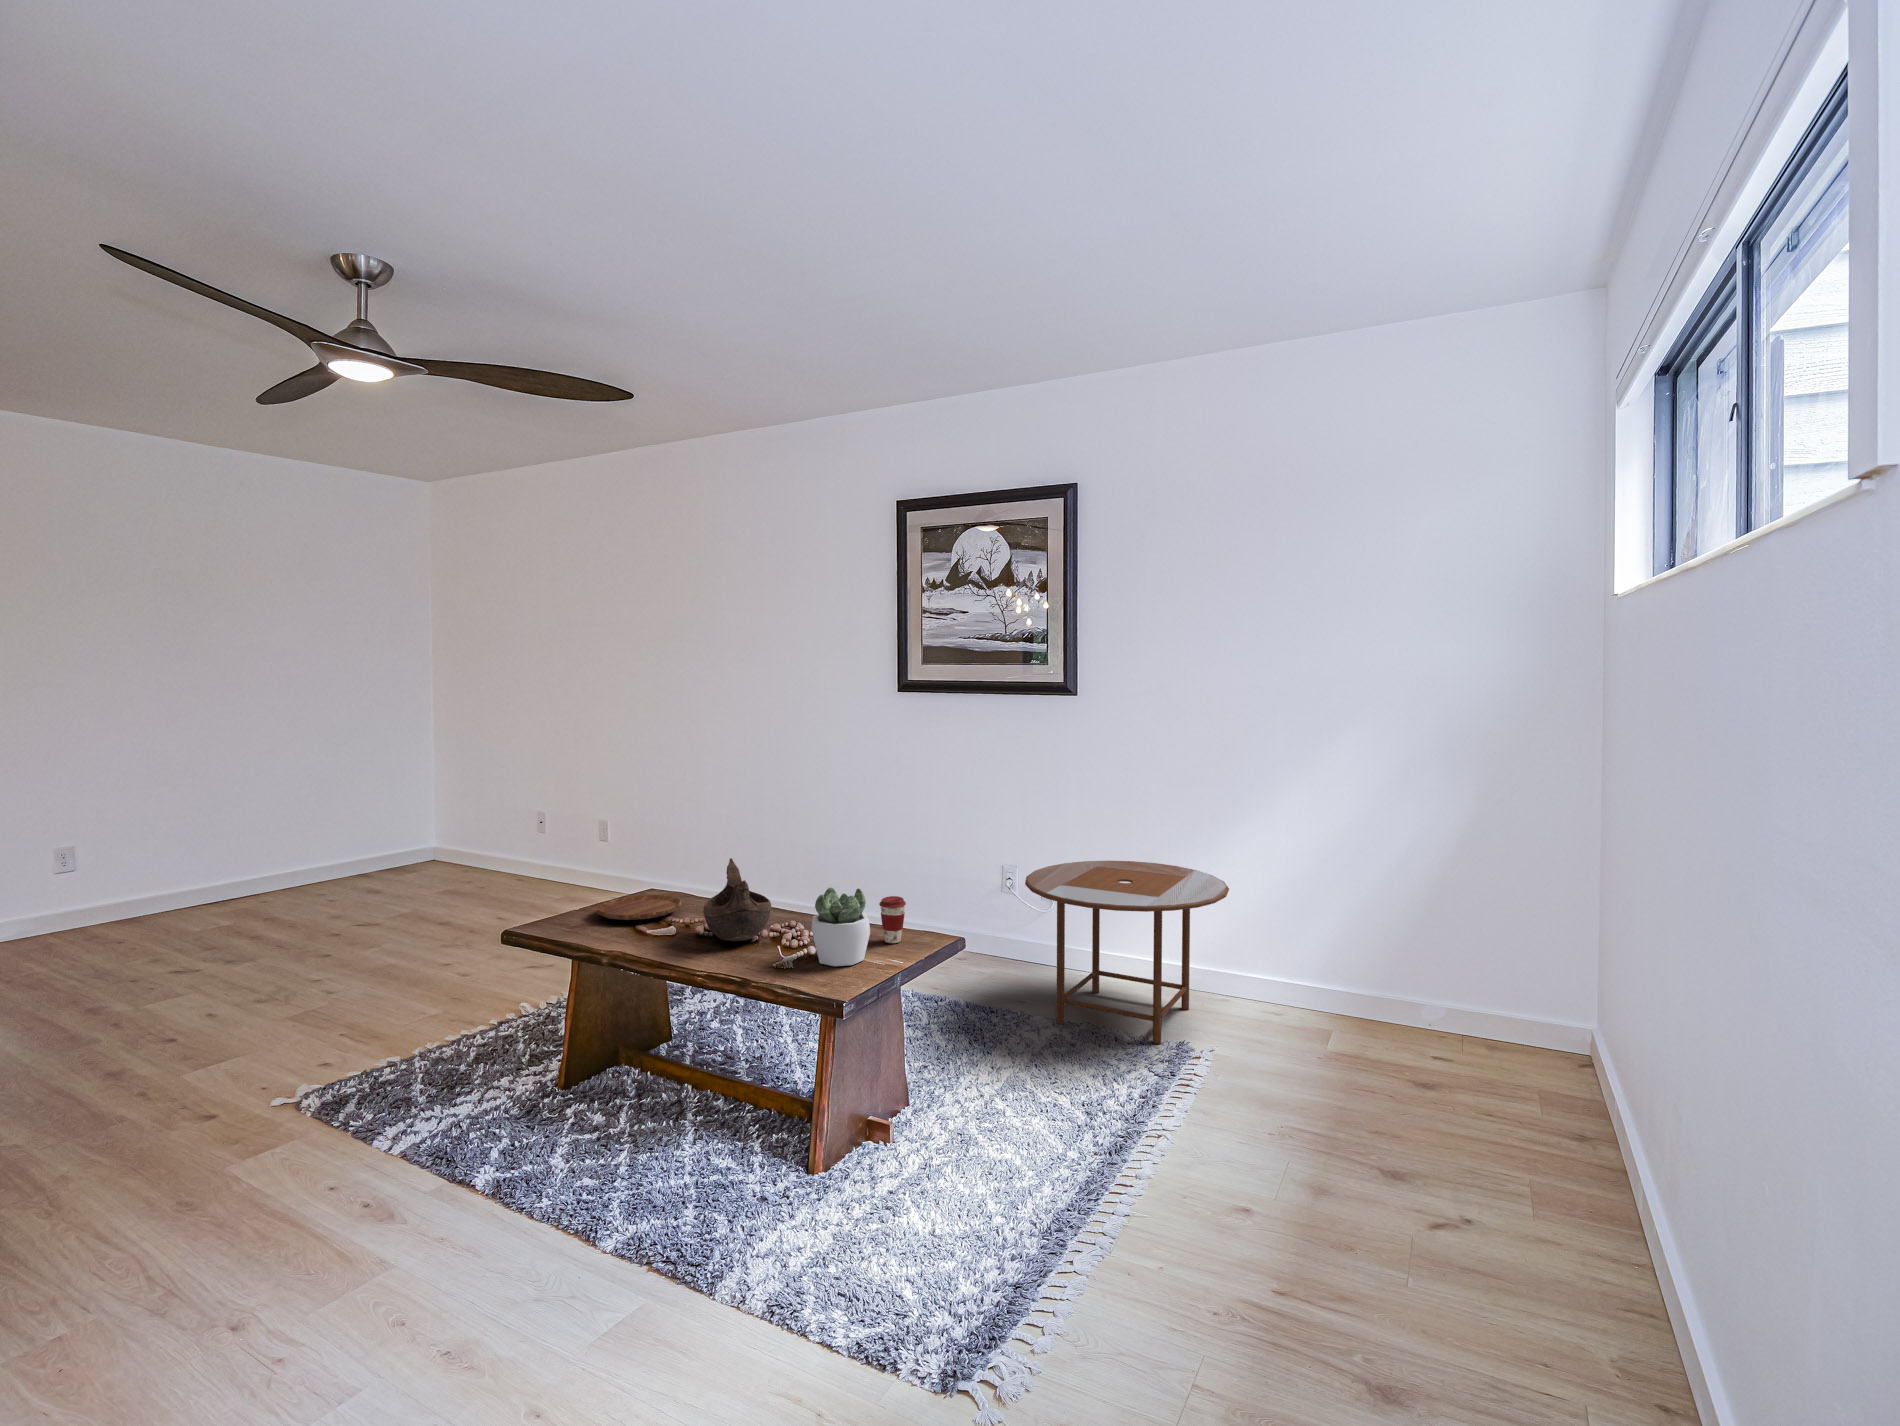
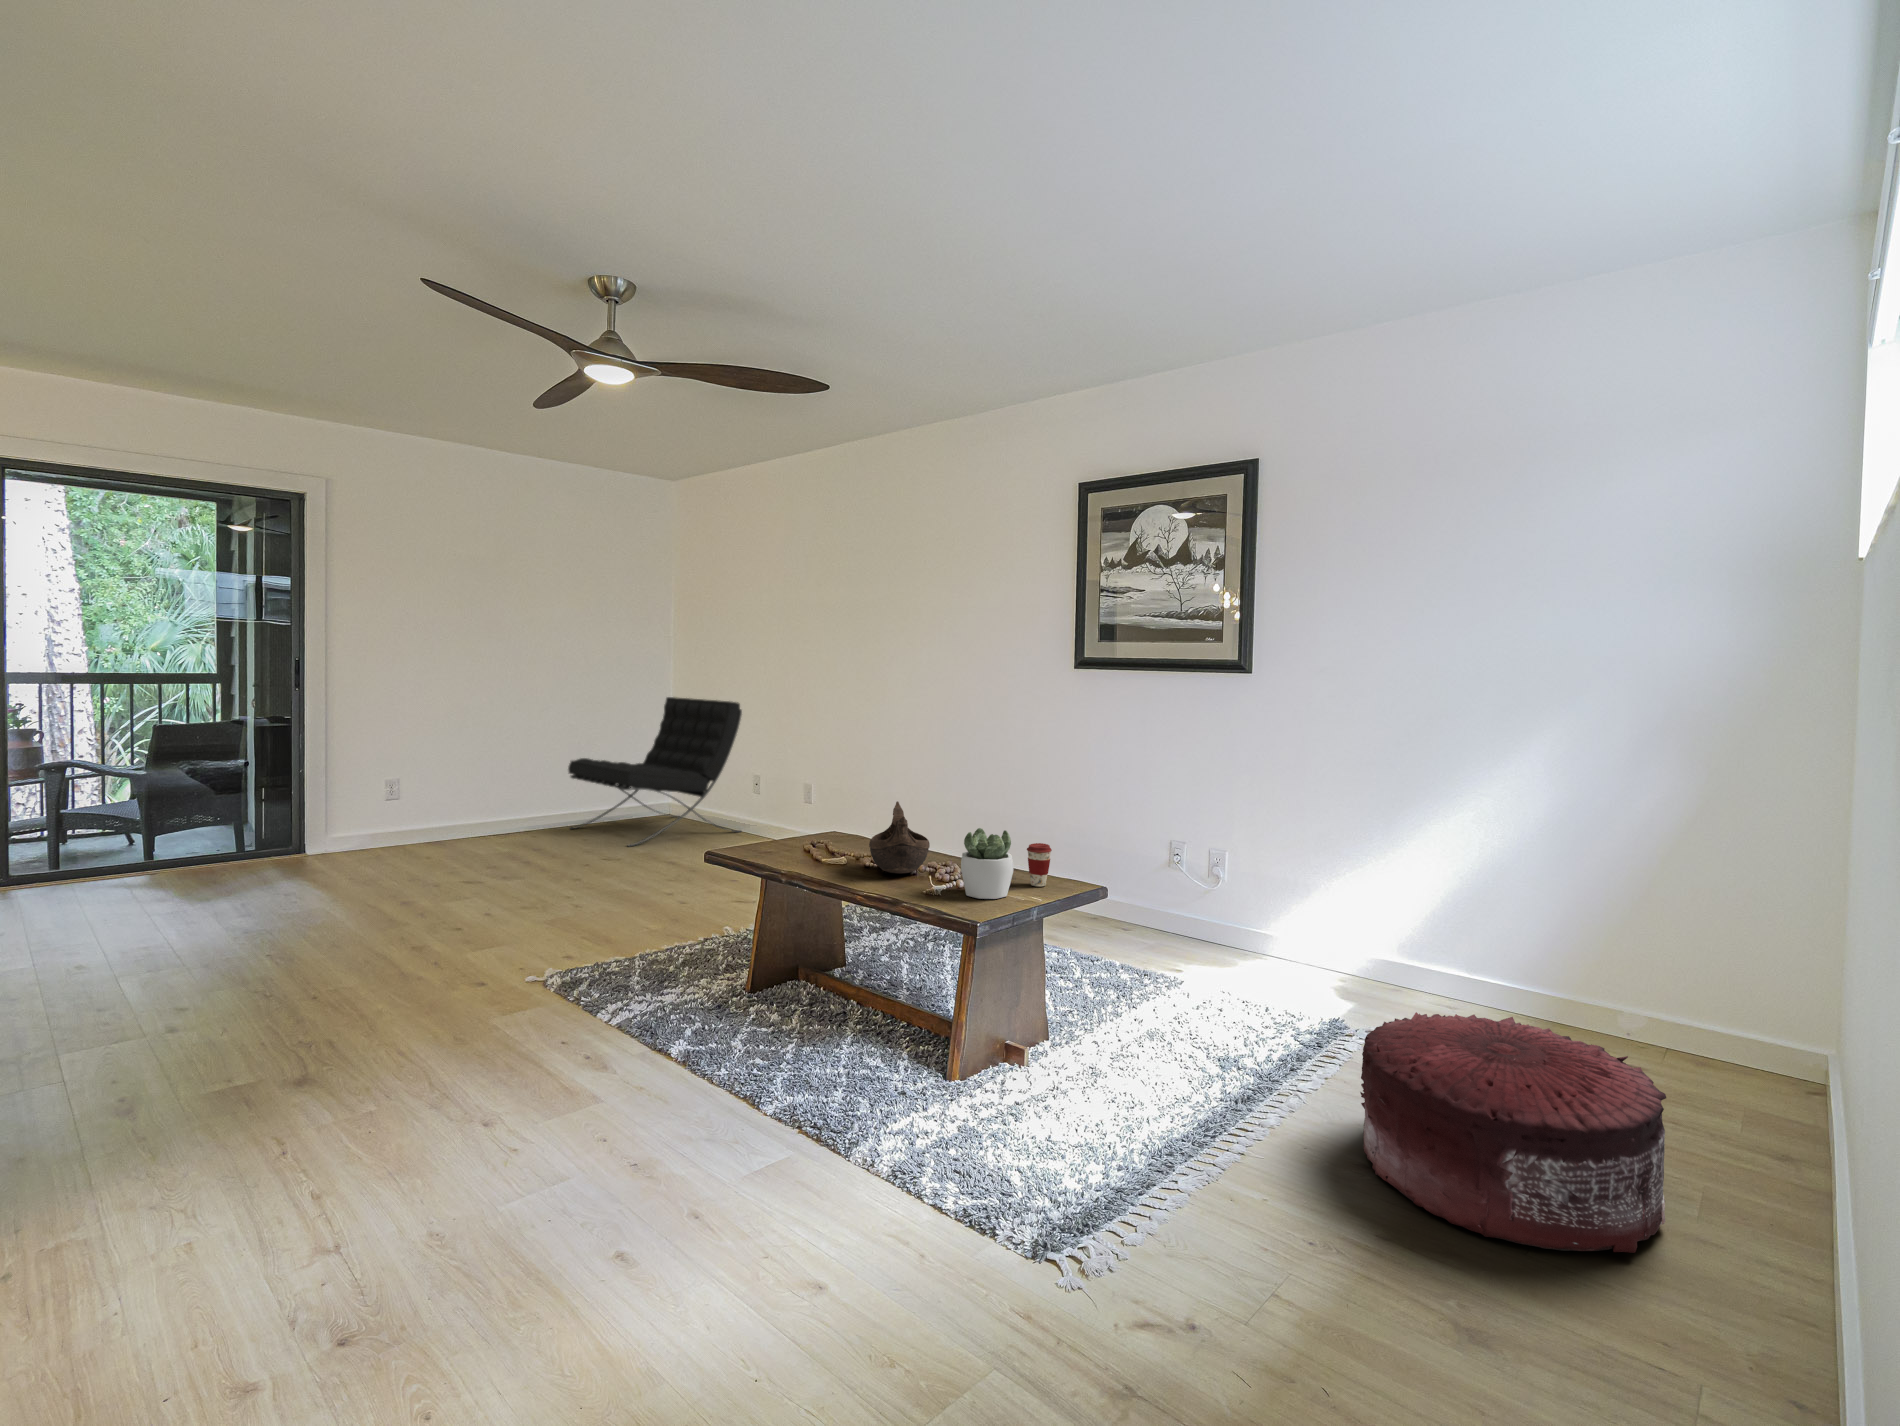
lounge chair: none [310,731,529,907] -> present [568,697,742,846]
side table: present [1025,861,1229,1044] -> none [1183,838,1400,1020]
tray: present [596,895,681,920] -> none [782,834,856,852]
pouf: none [1234,1037,1513,1278] -> present [1360,1012,1666,1253]

